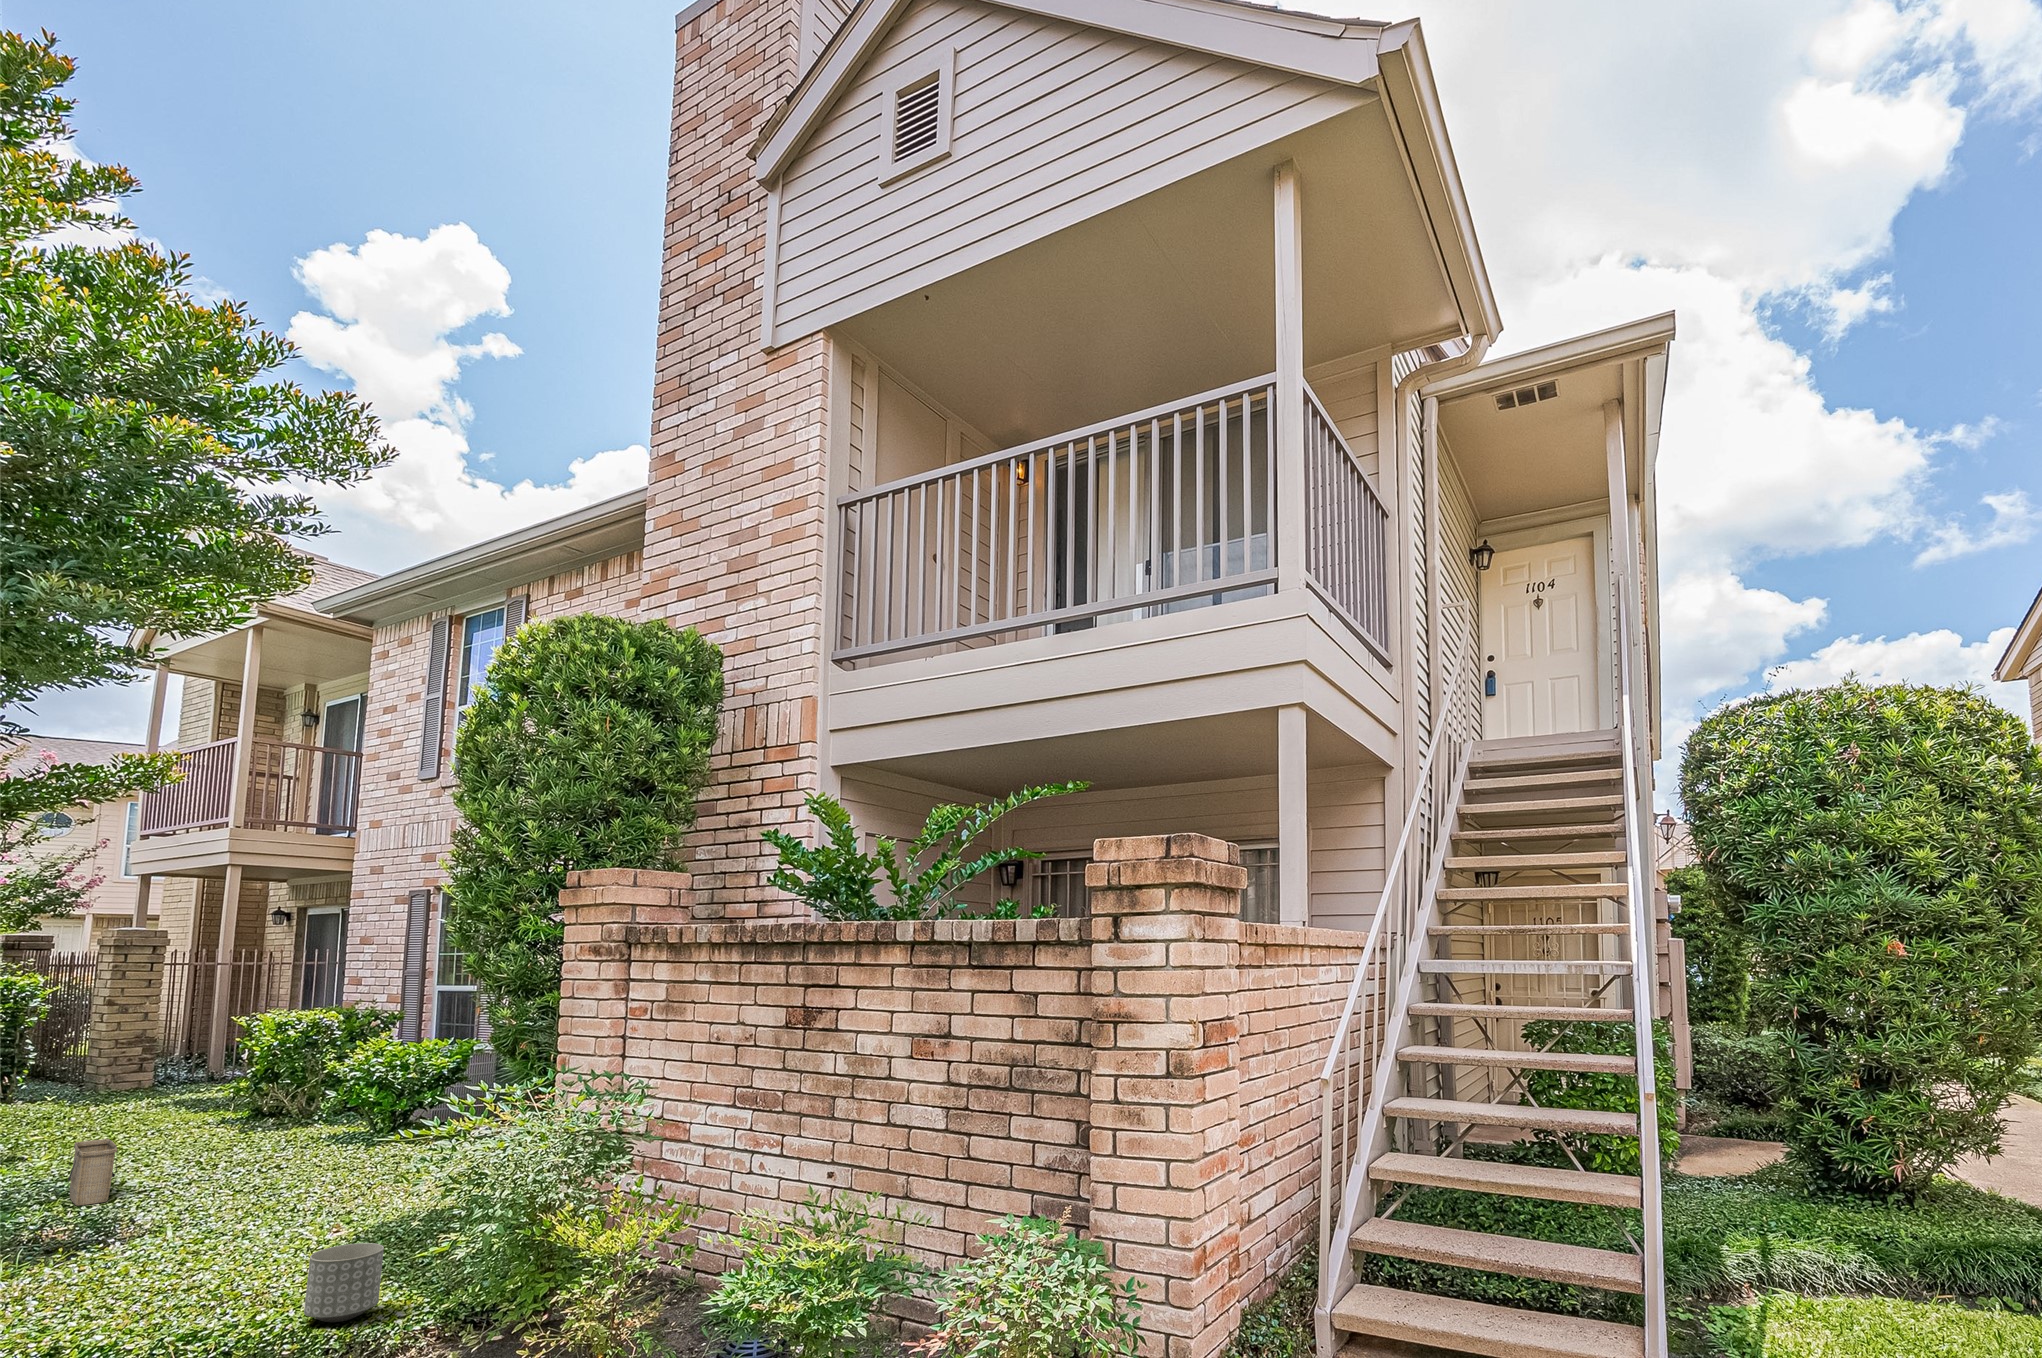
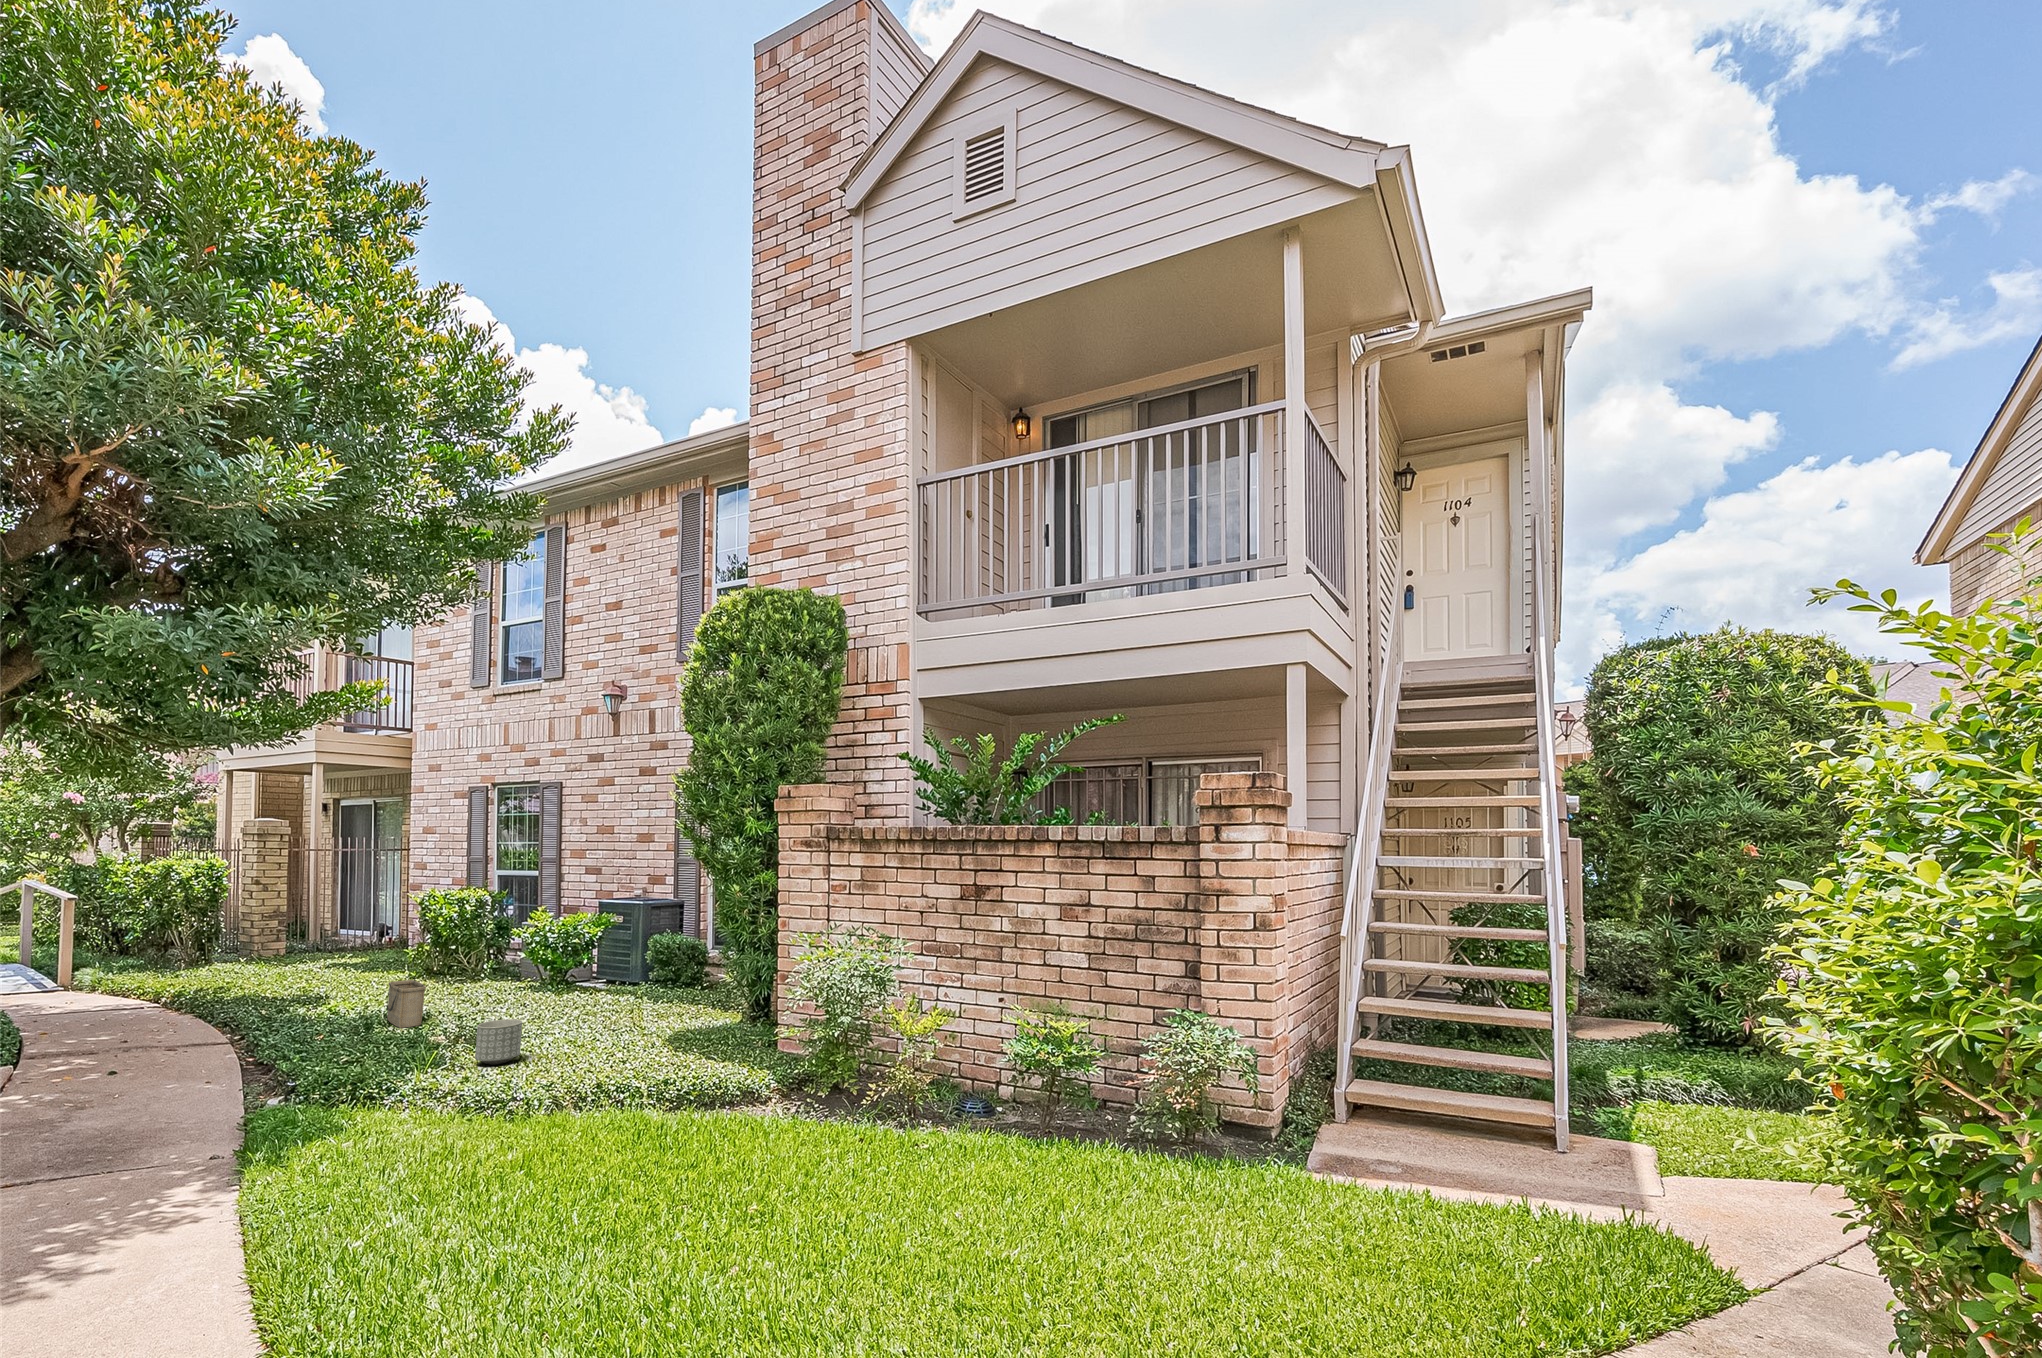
planter: present [304,1243,384,1322] -> present [475,1019,522,1065]

